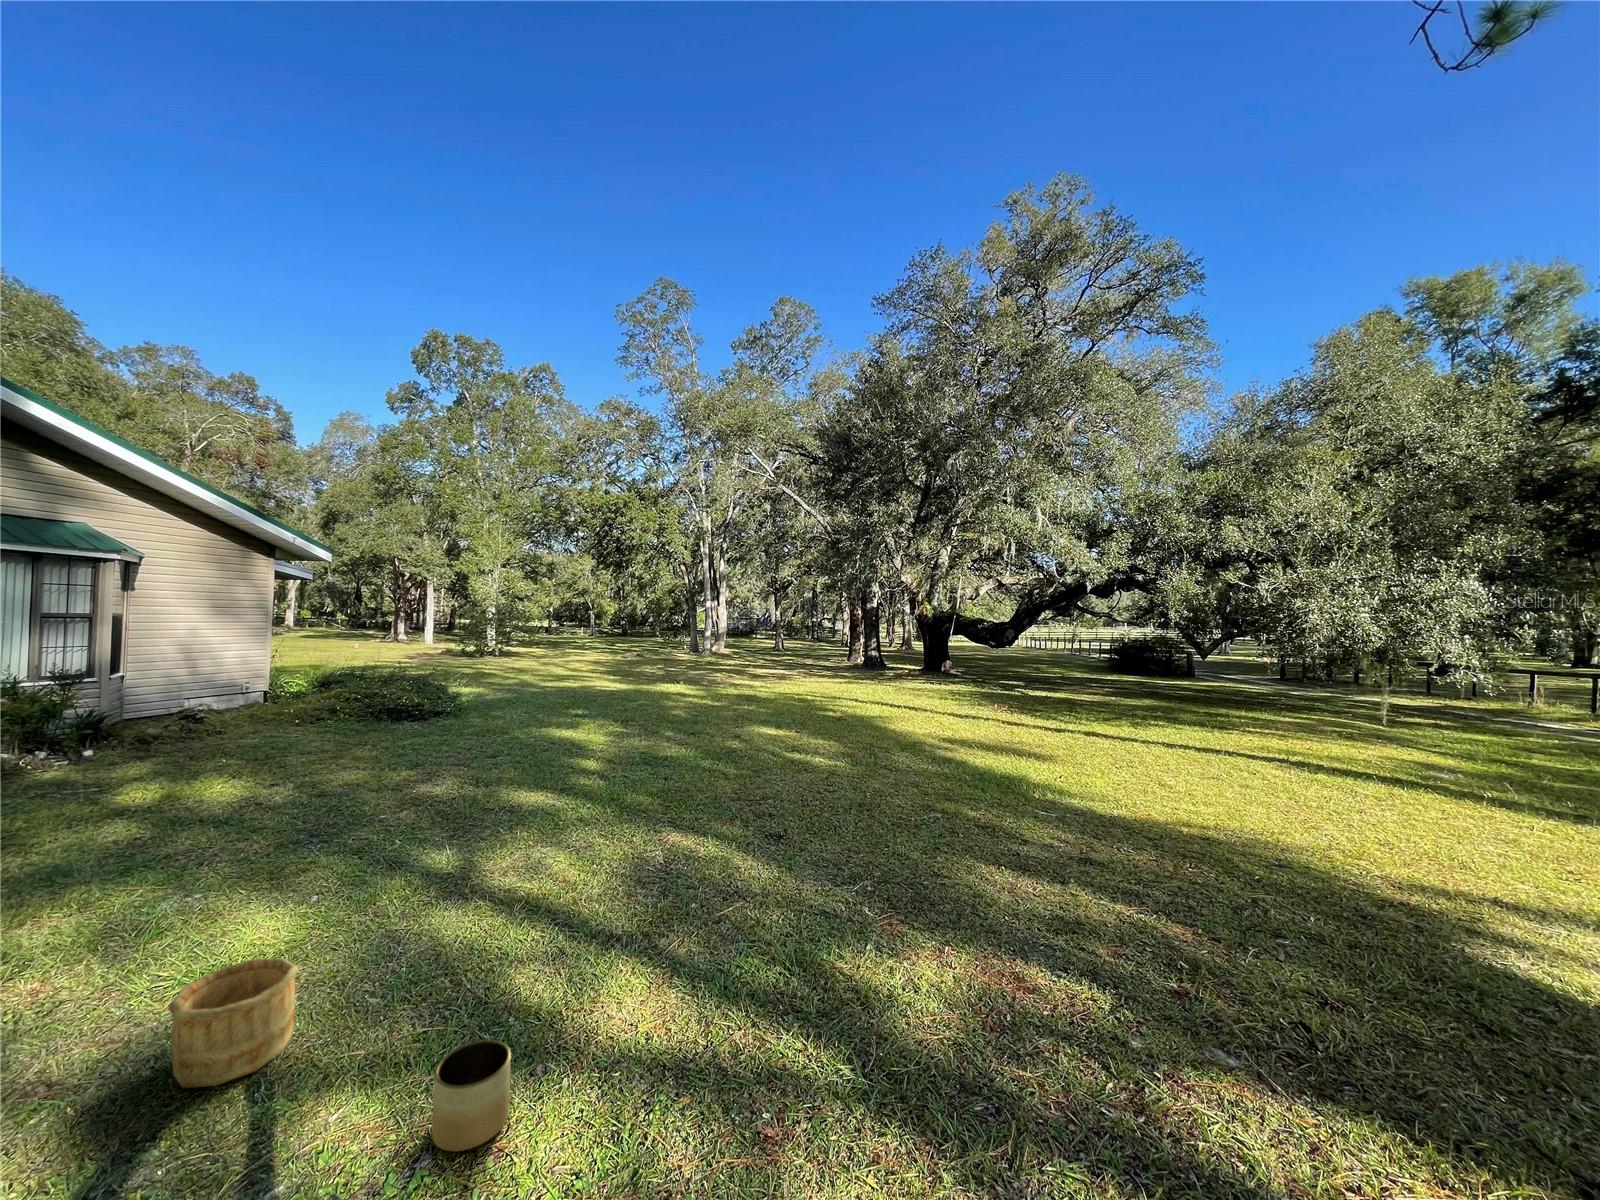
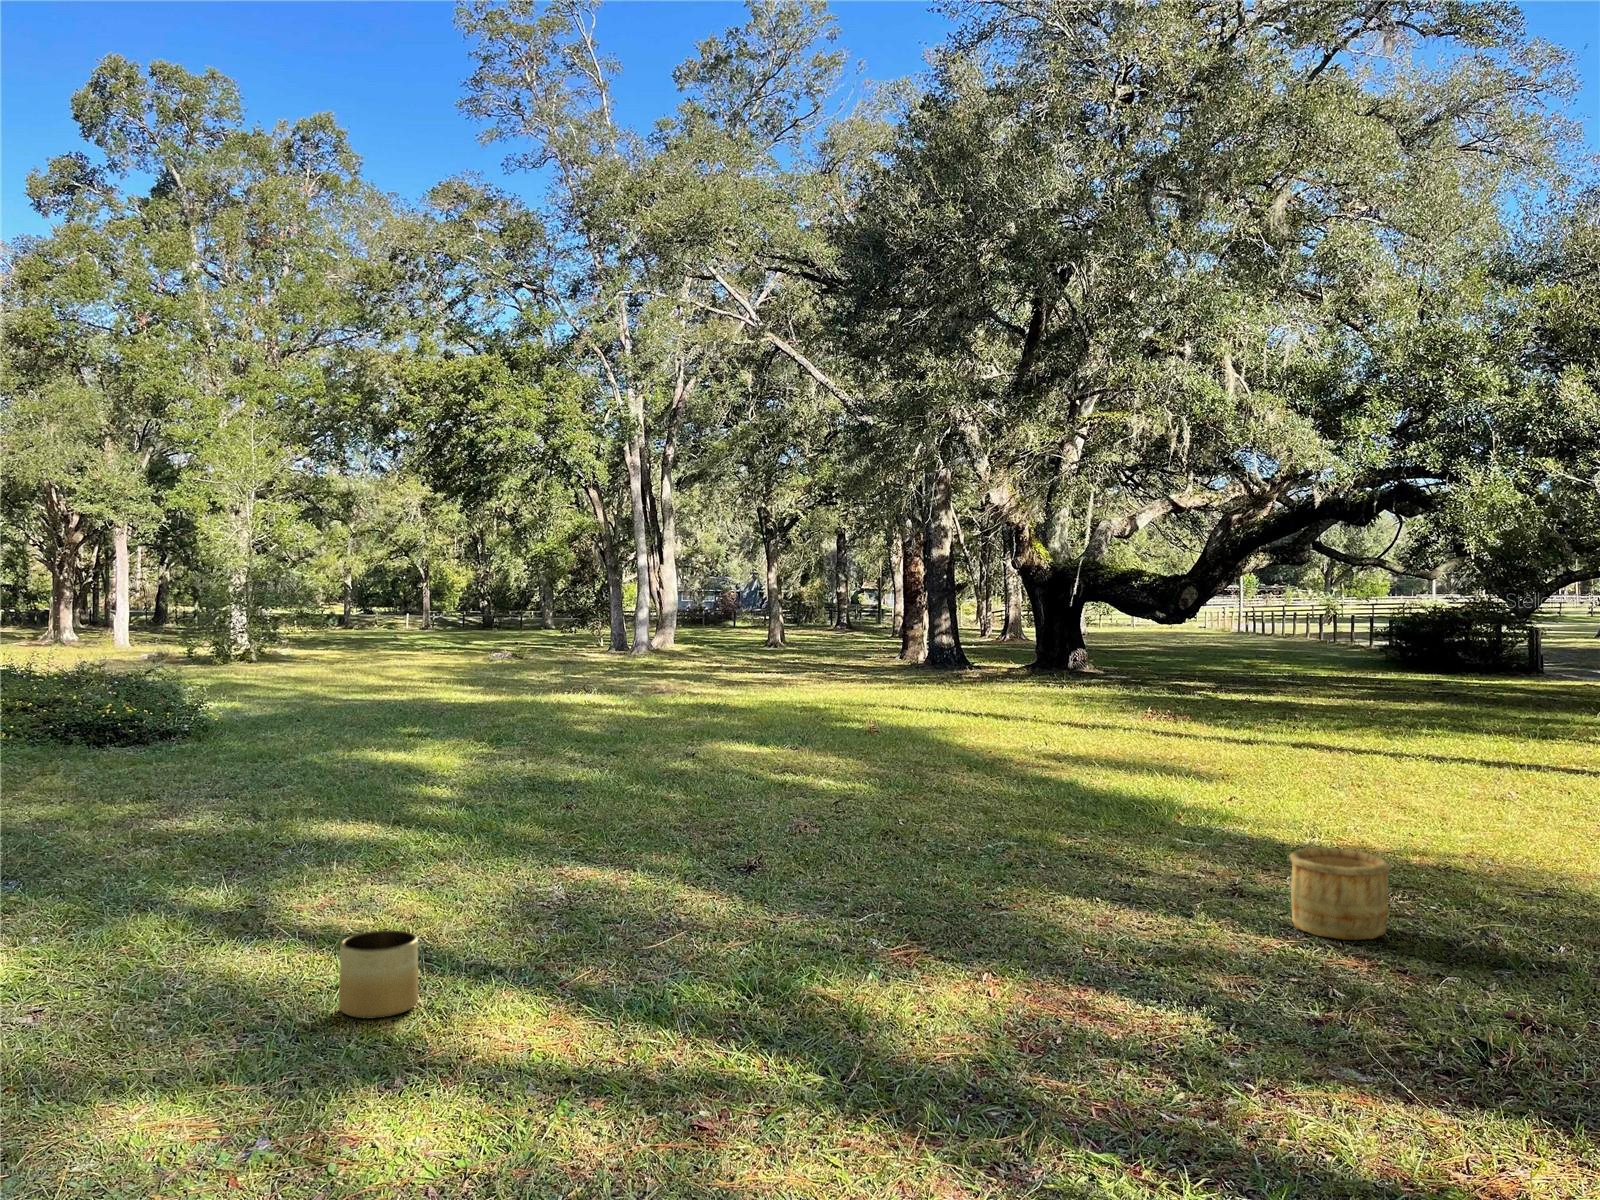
wooden bucket: present [168,958,298,1088] -> present [1289,848,1391,940]

